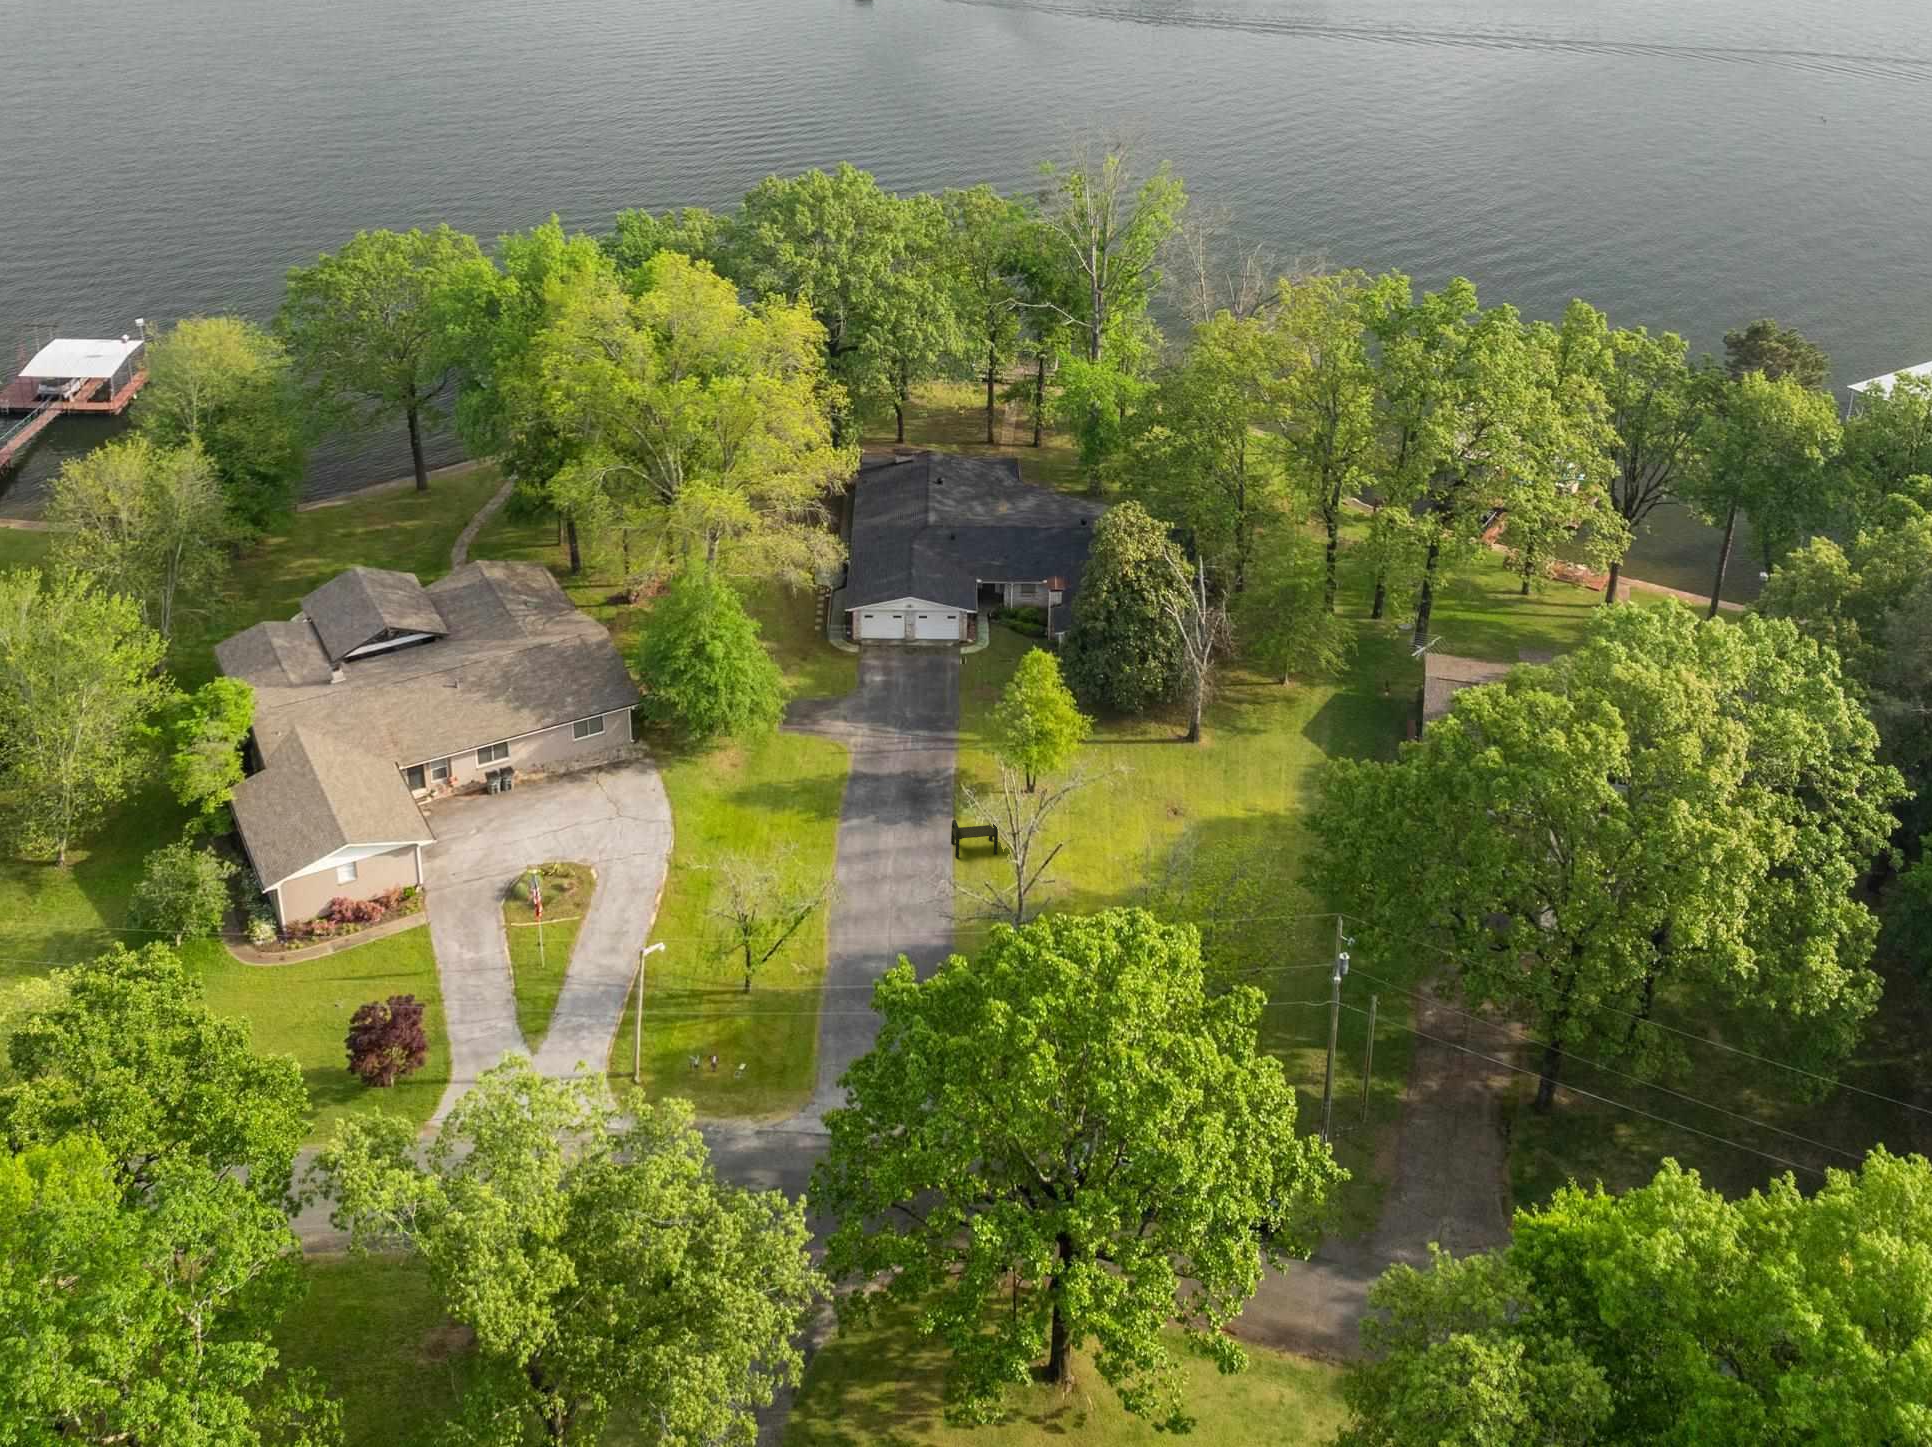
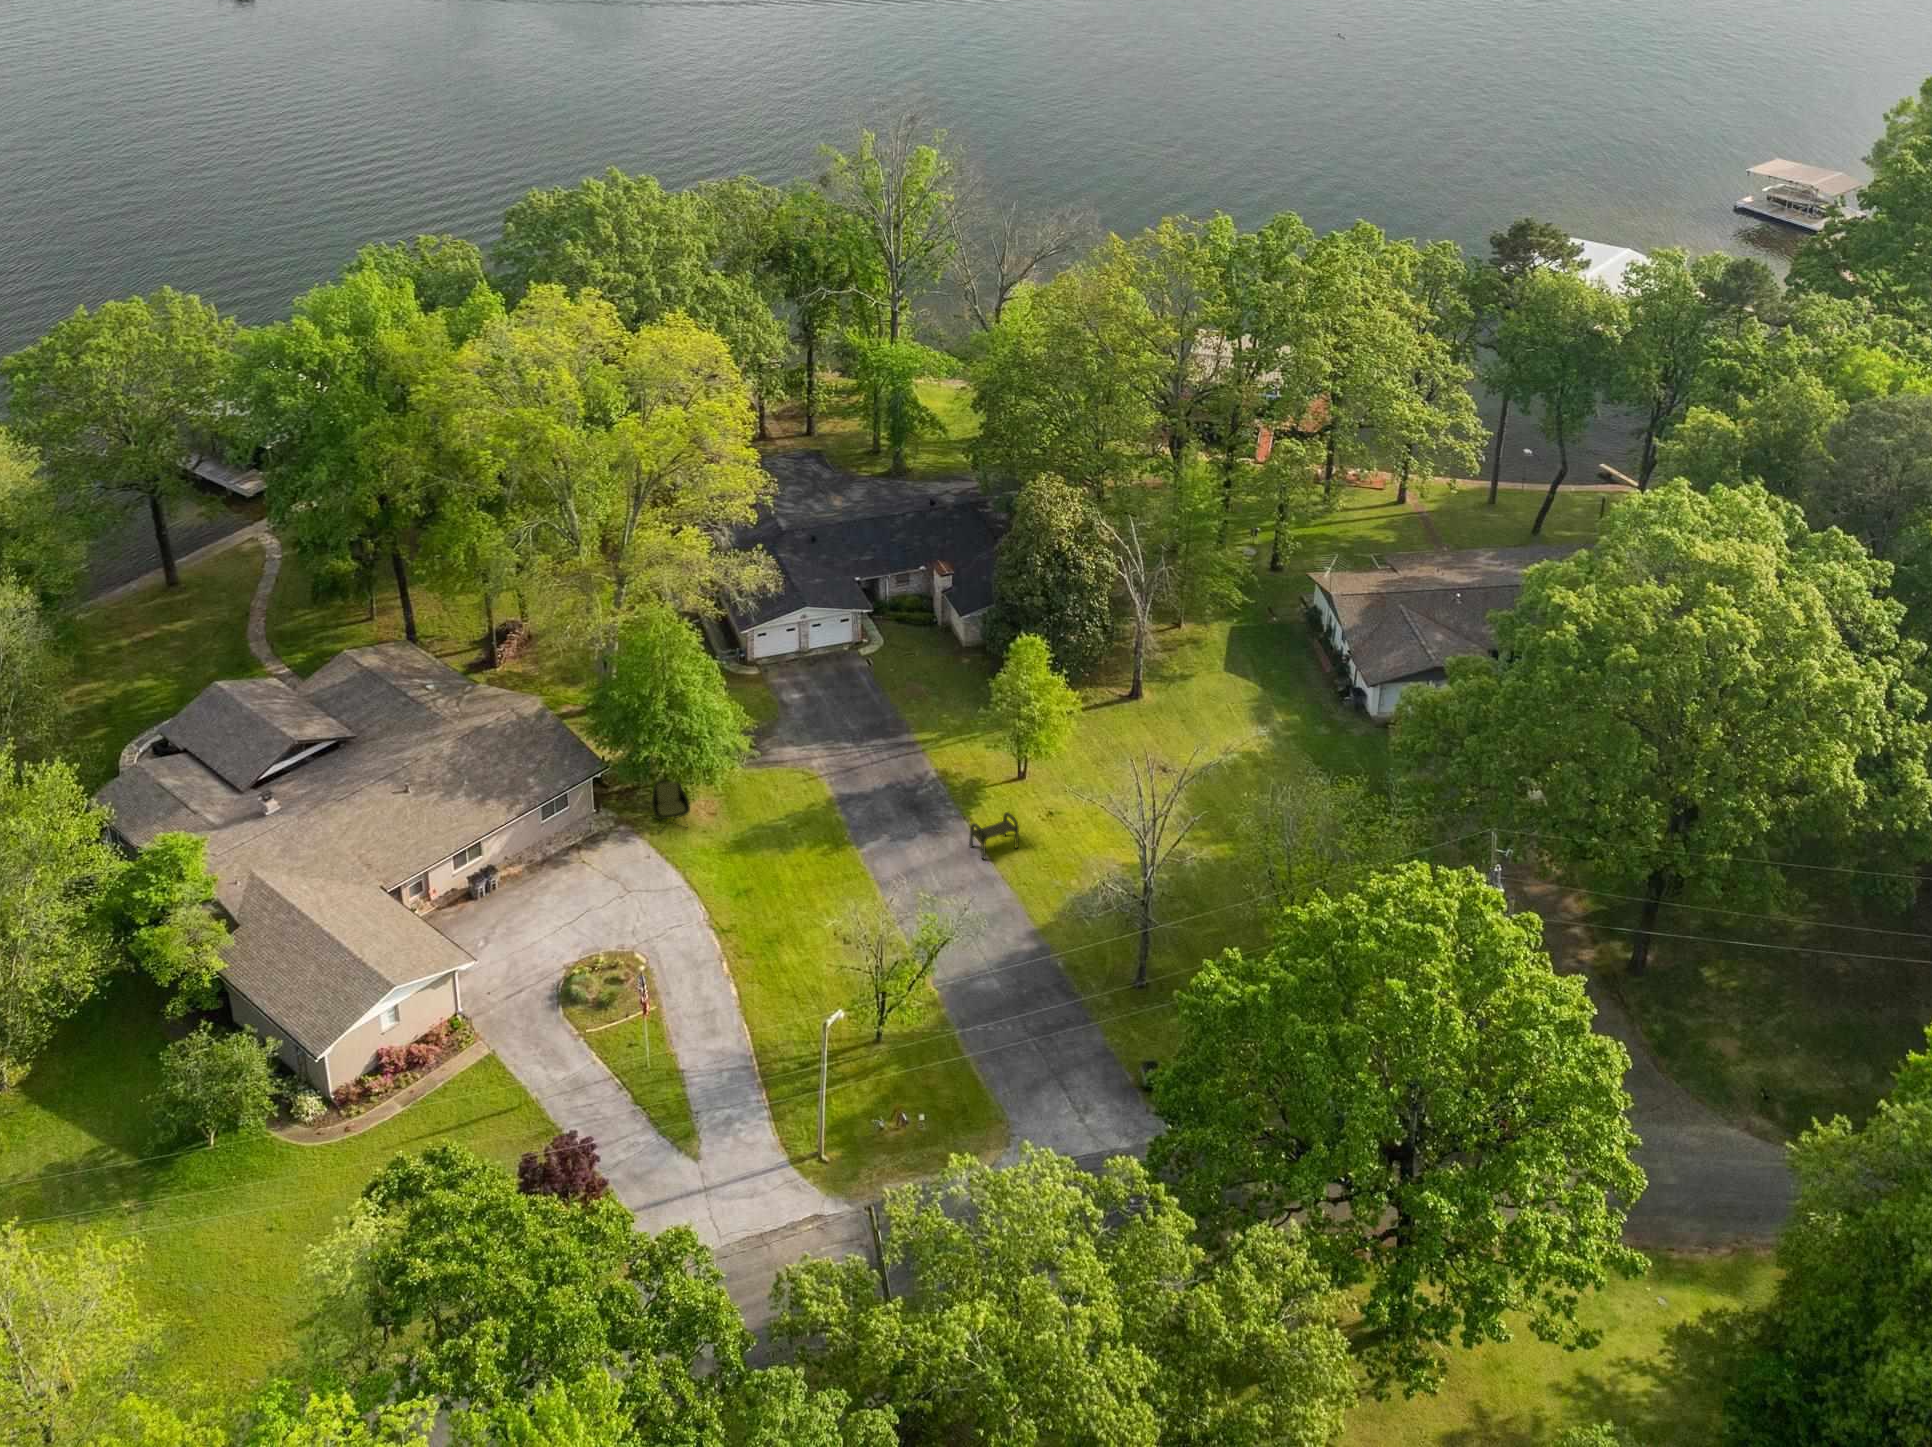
lounge chair: none [674,724,710,774] -> present [651,781,690,828]

